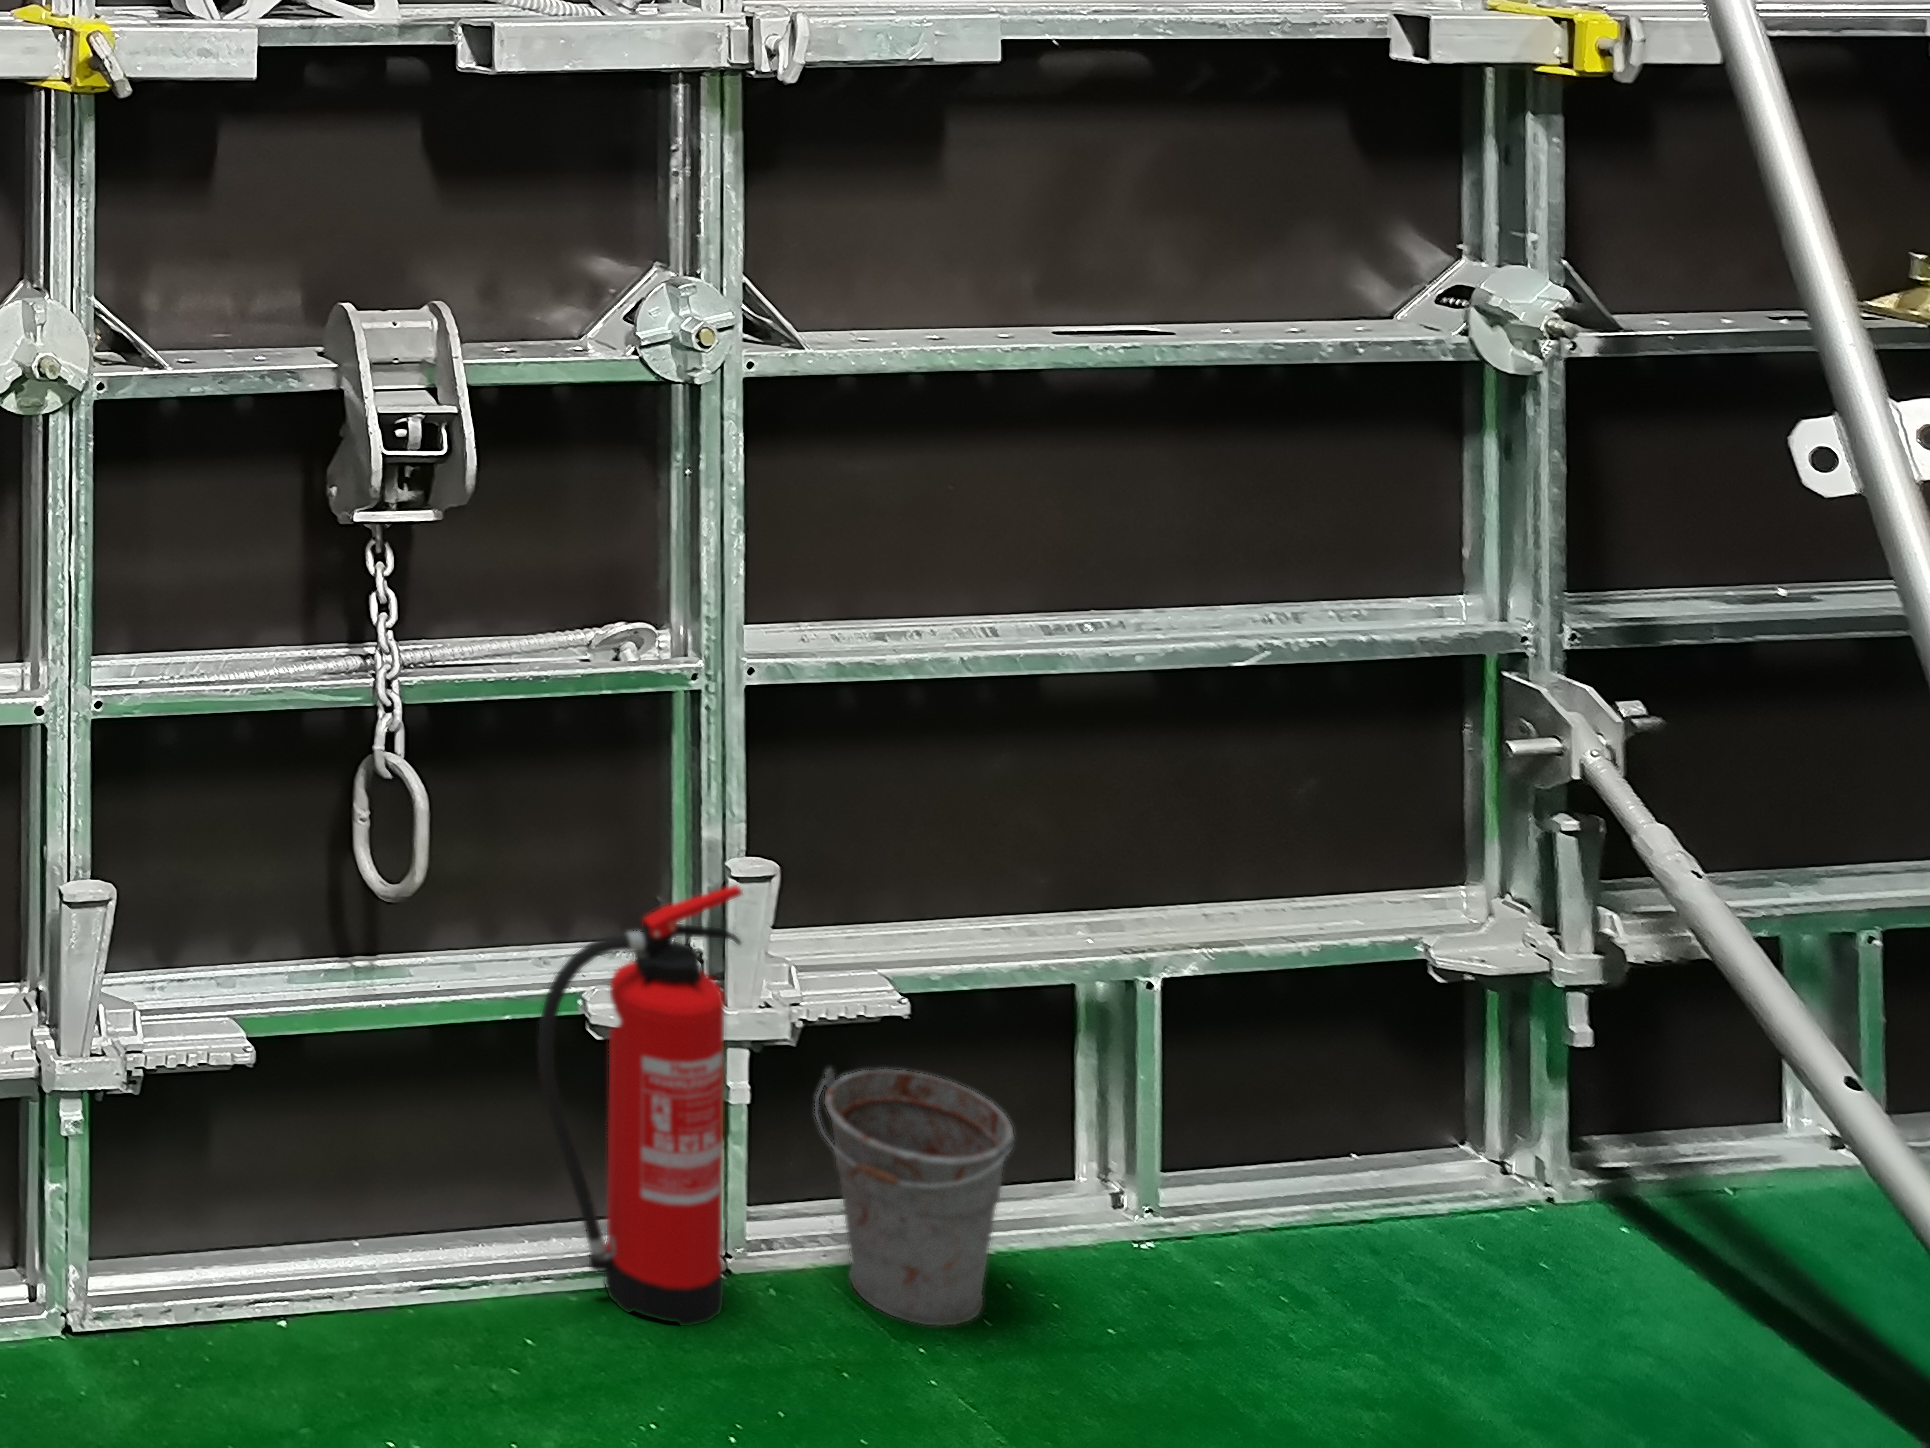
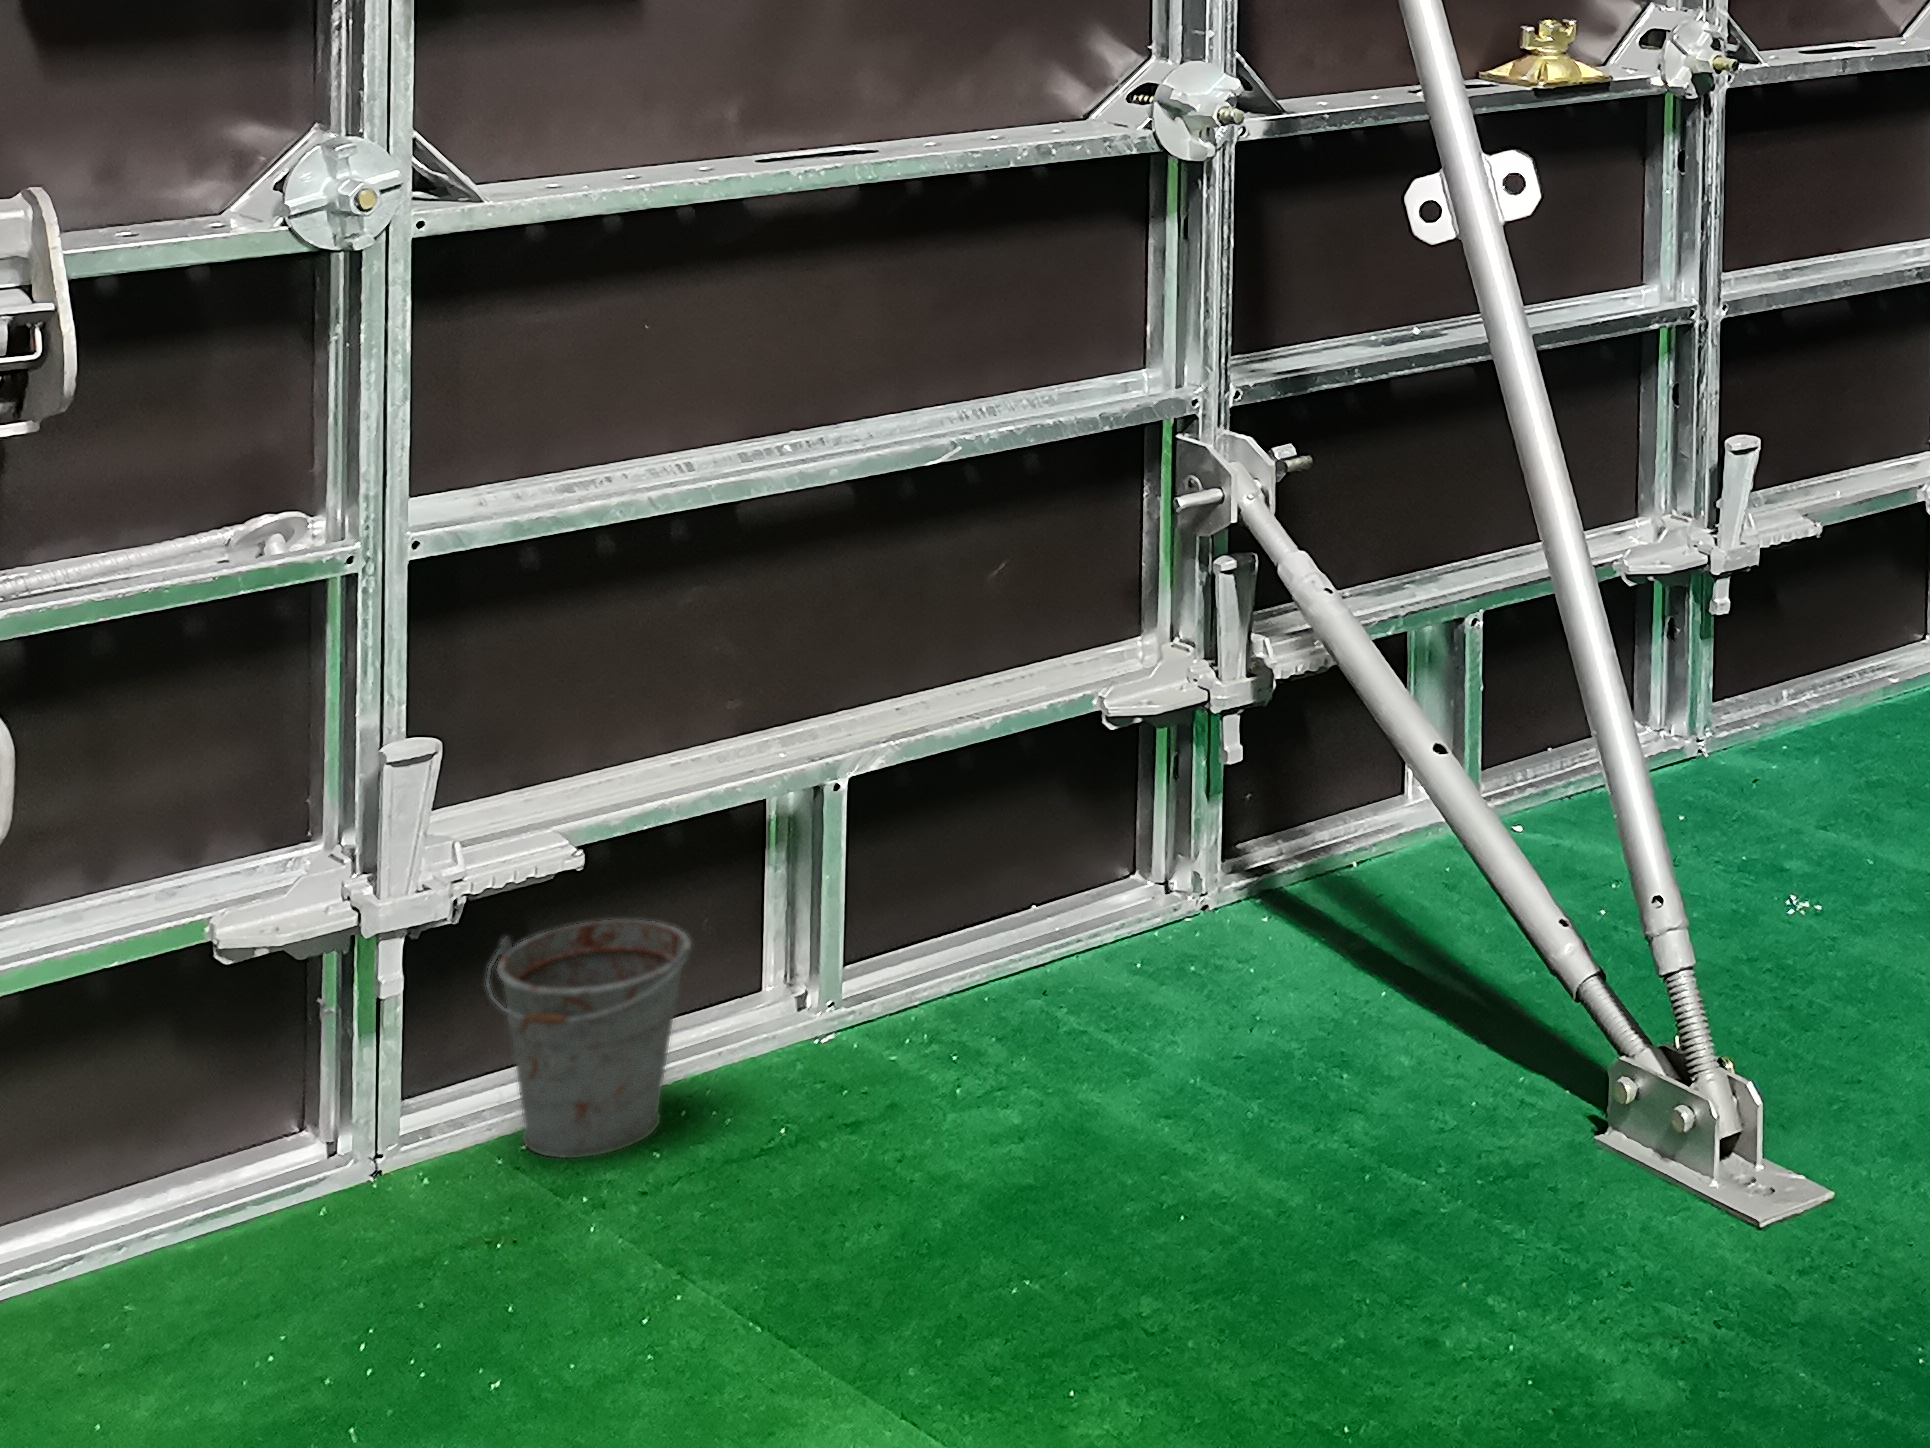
fire extinguisher: present [538,886,742,1326] -> none [159,767,404,1237]

